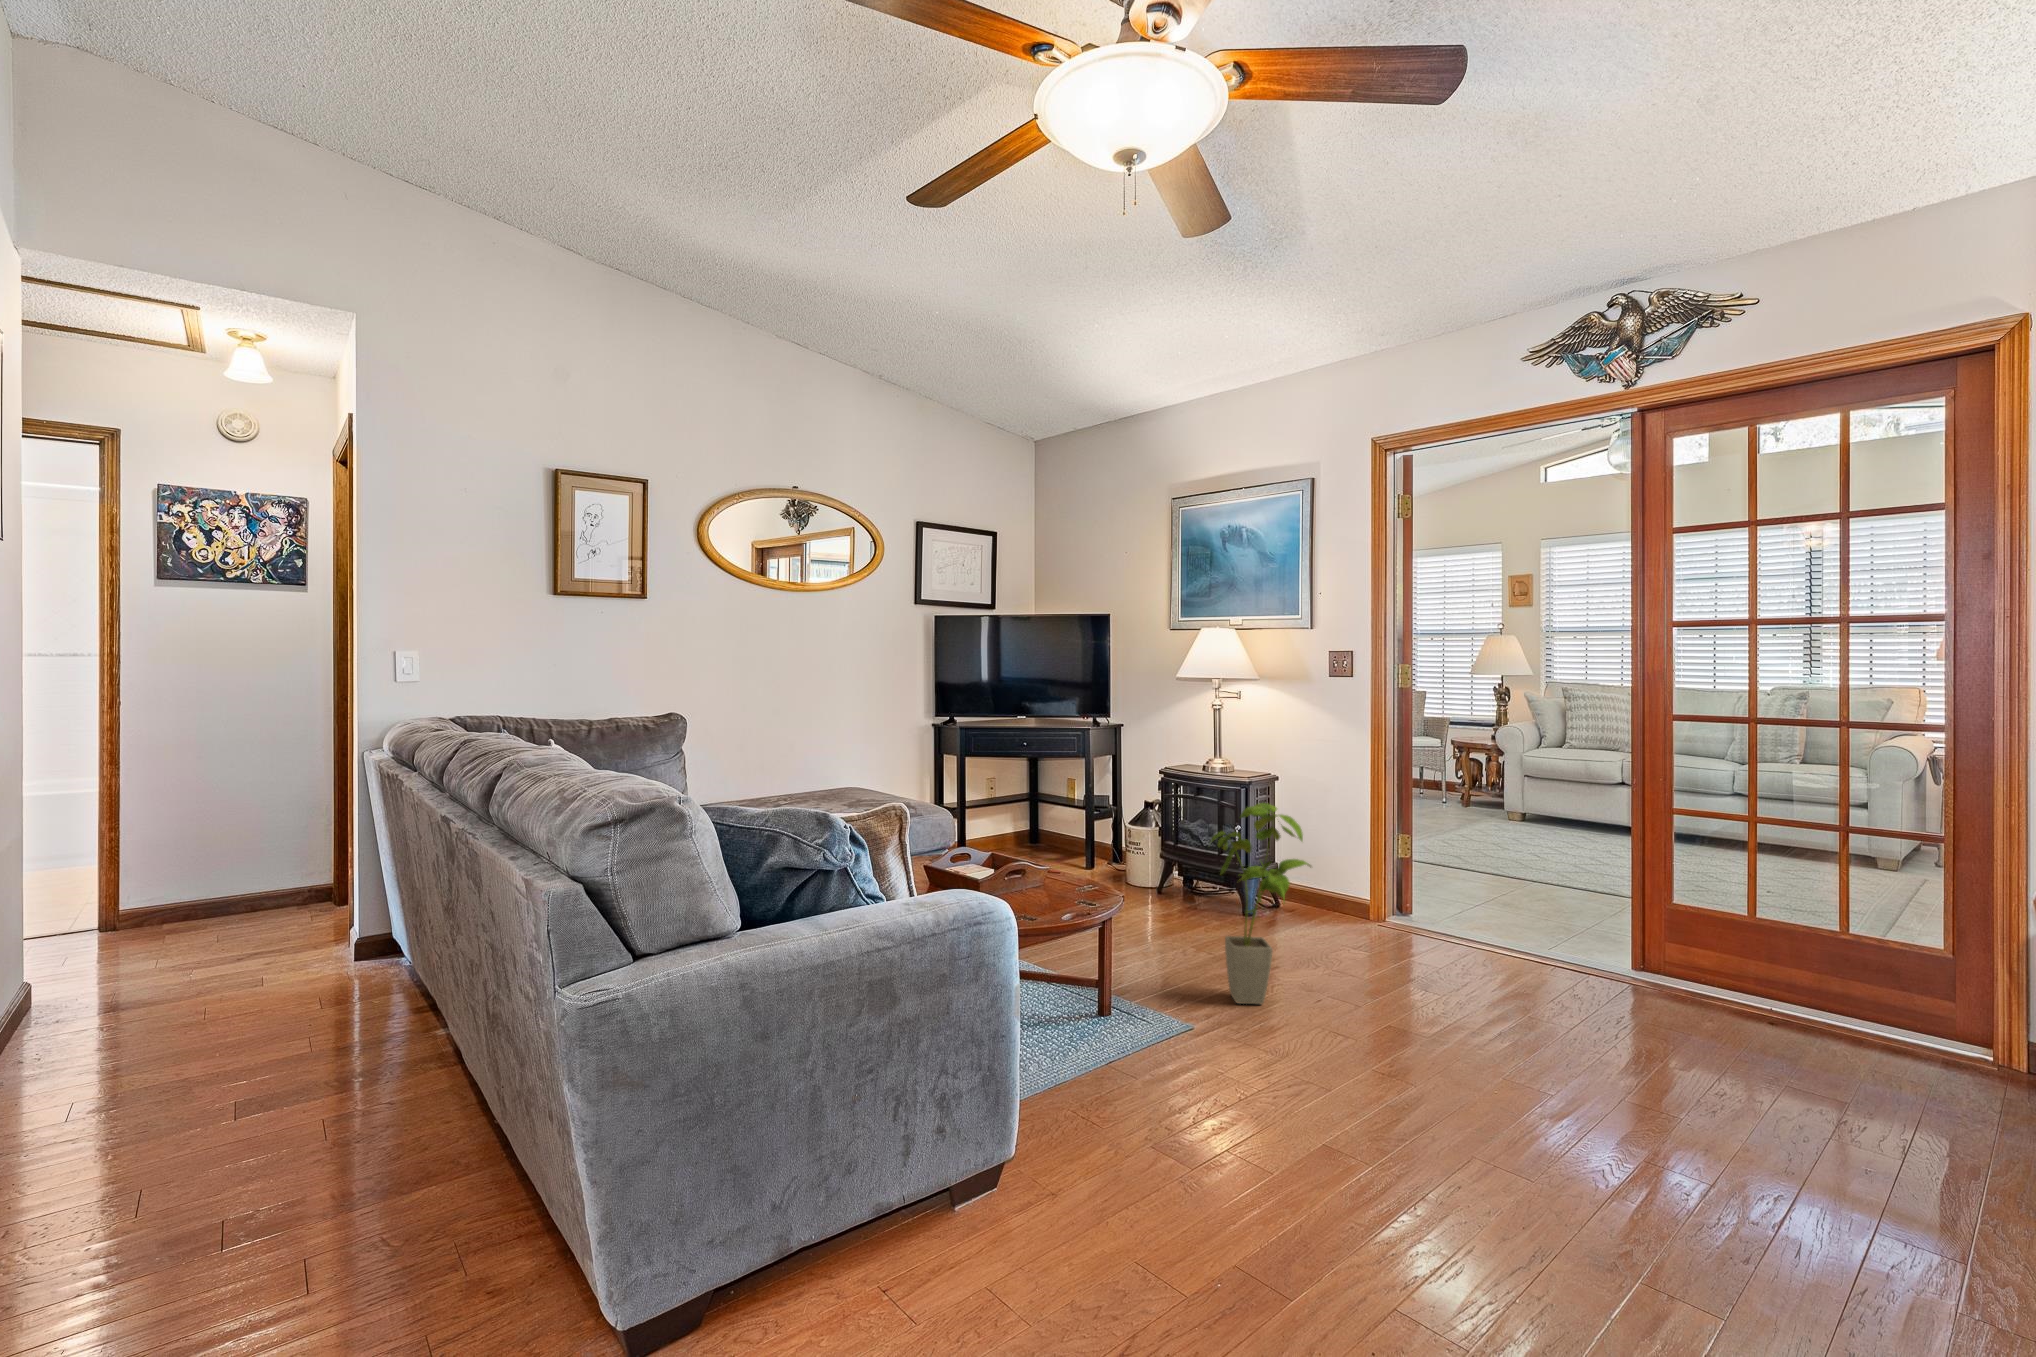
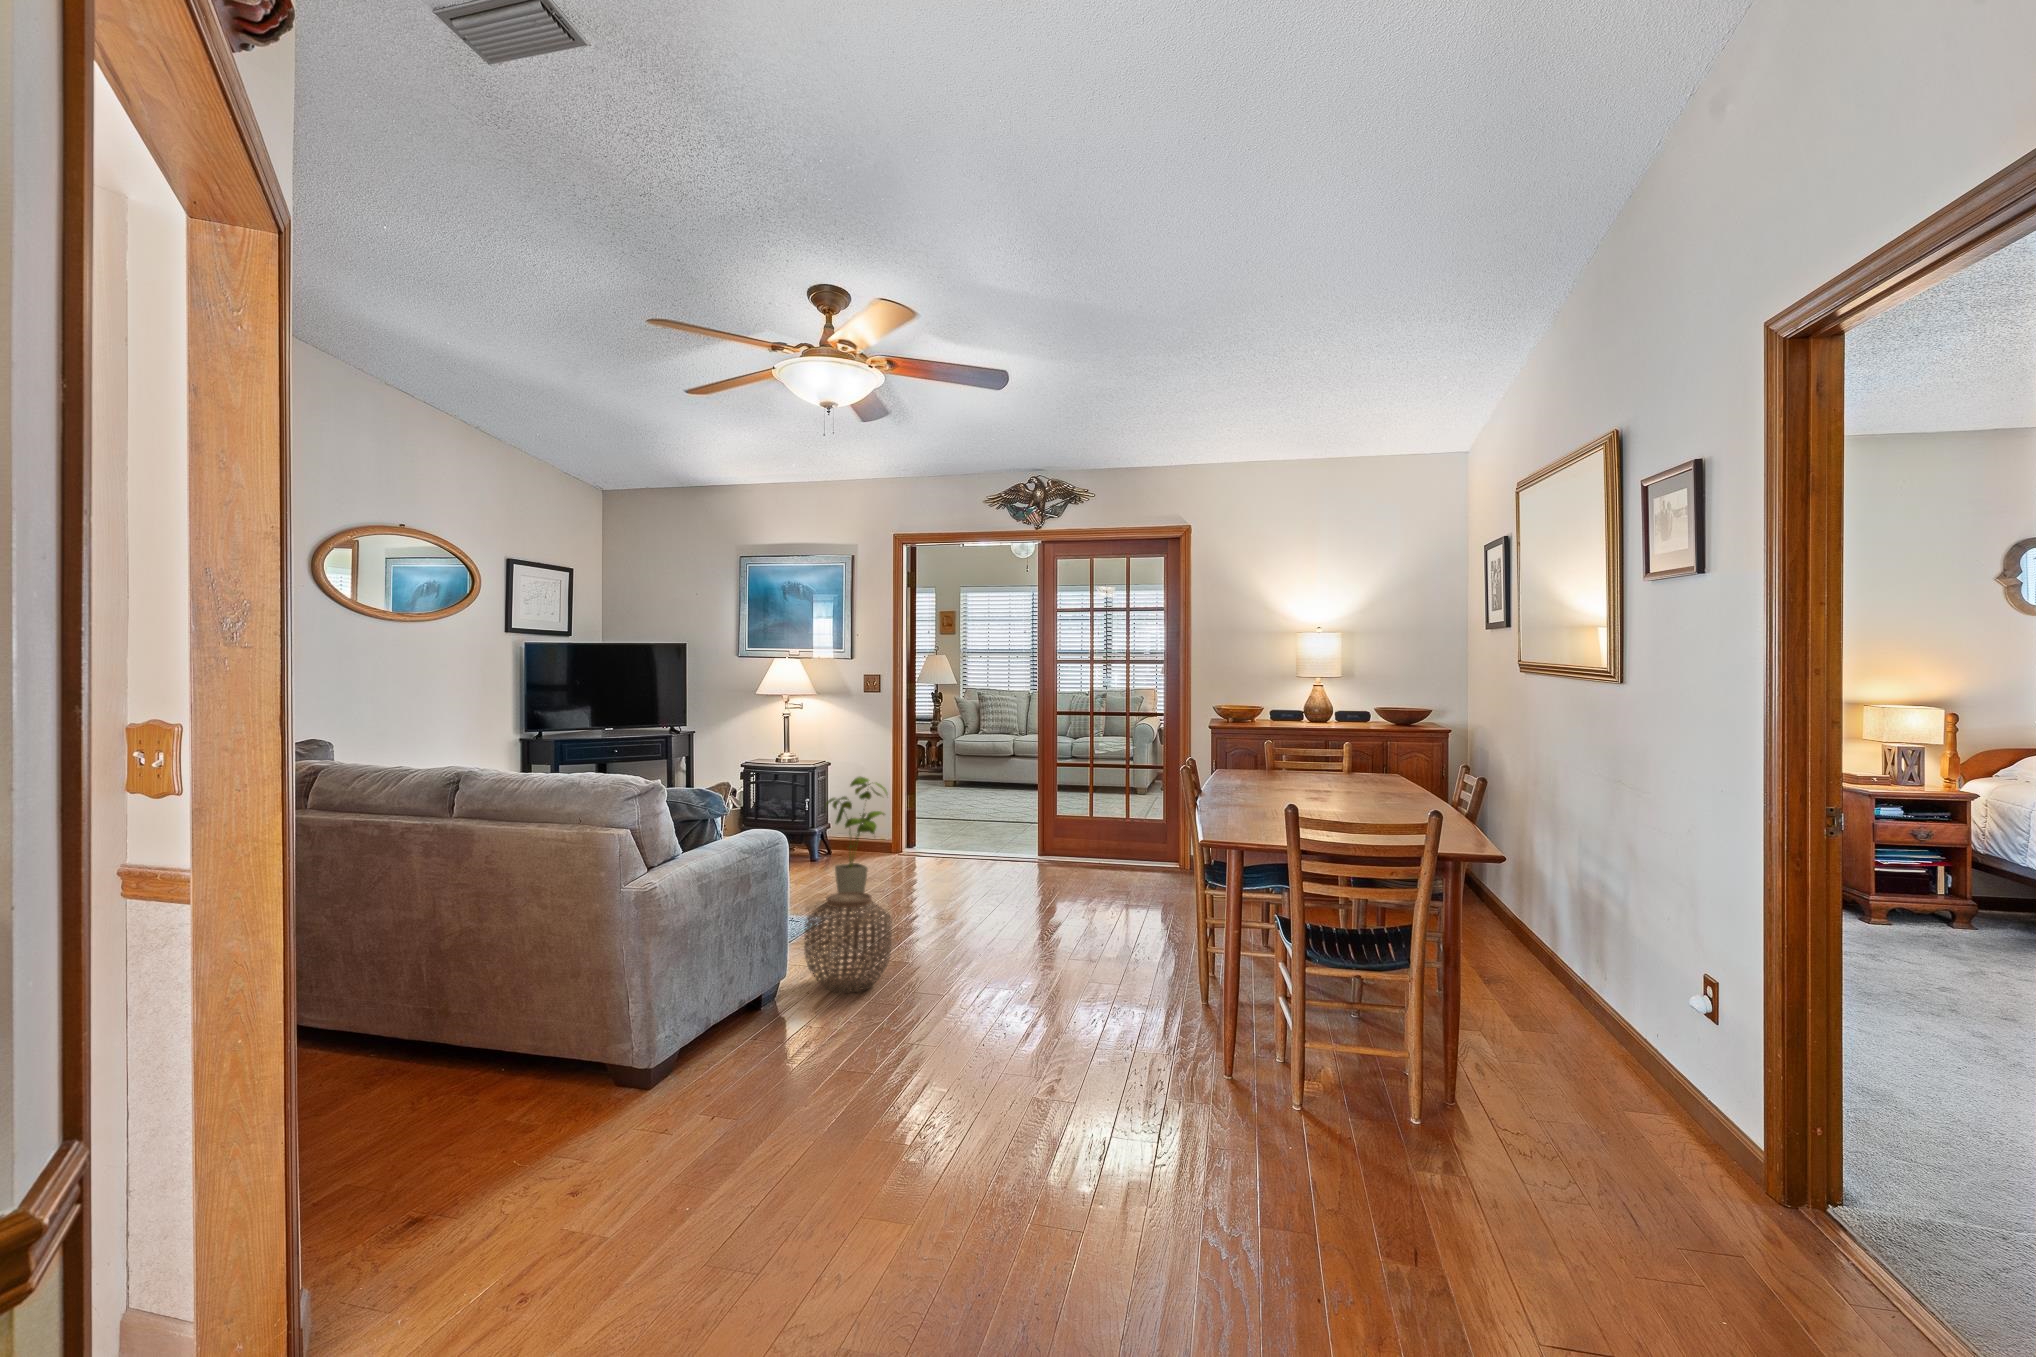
woven basket: none [1041,1017,1201,1221] -> present [805,892,892,993]

